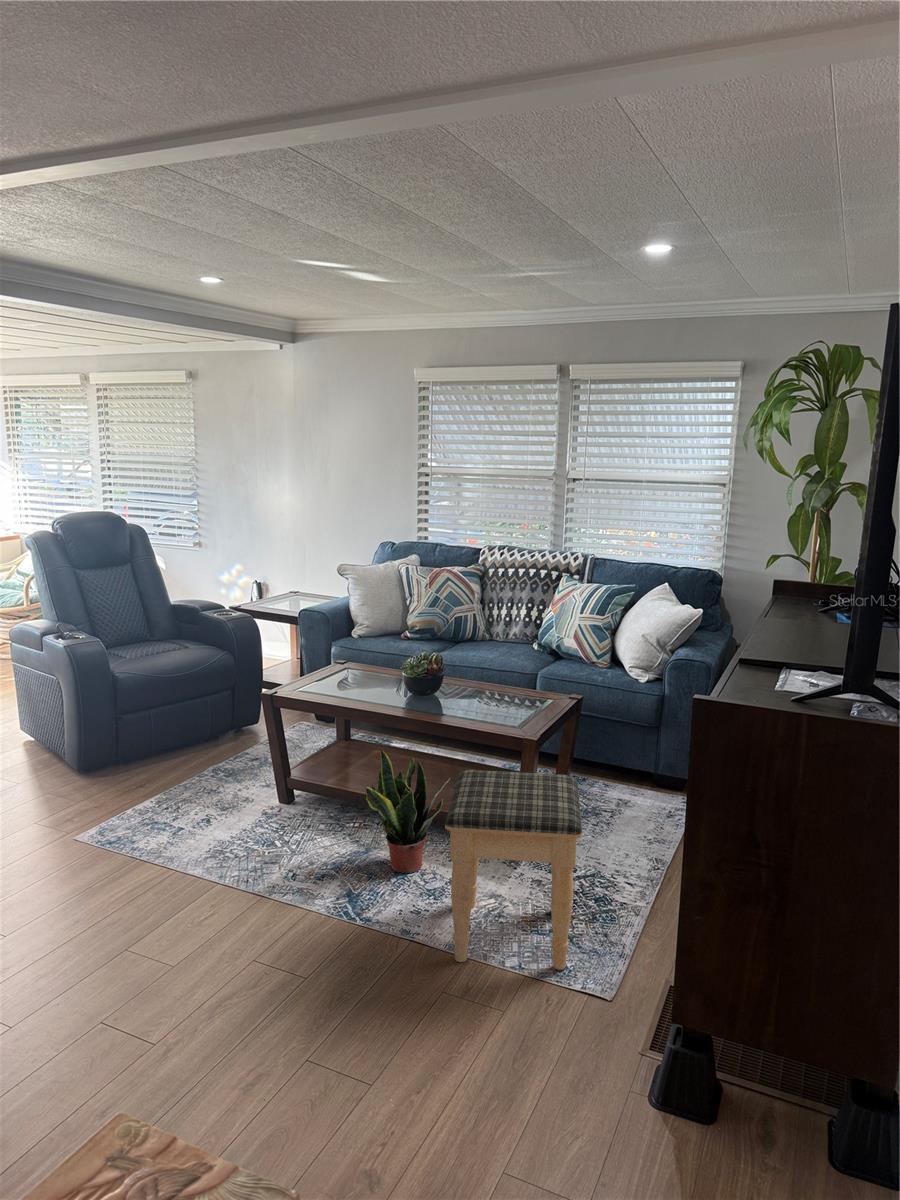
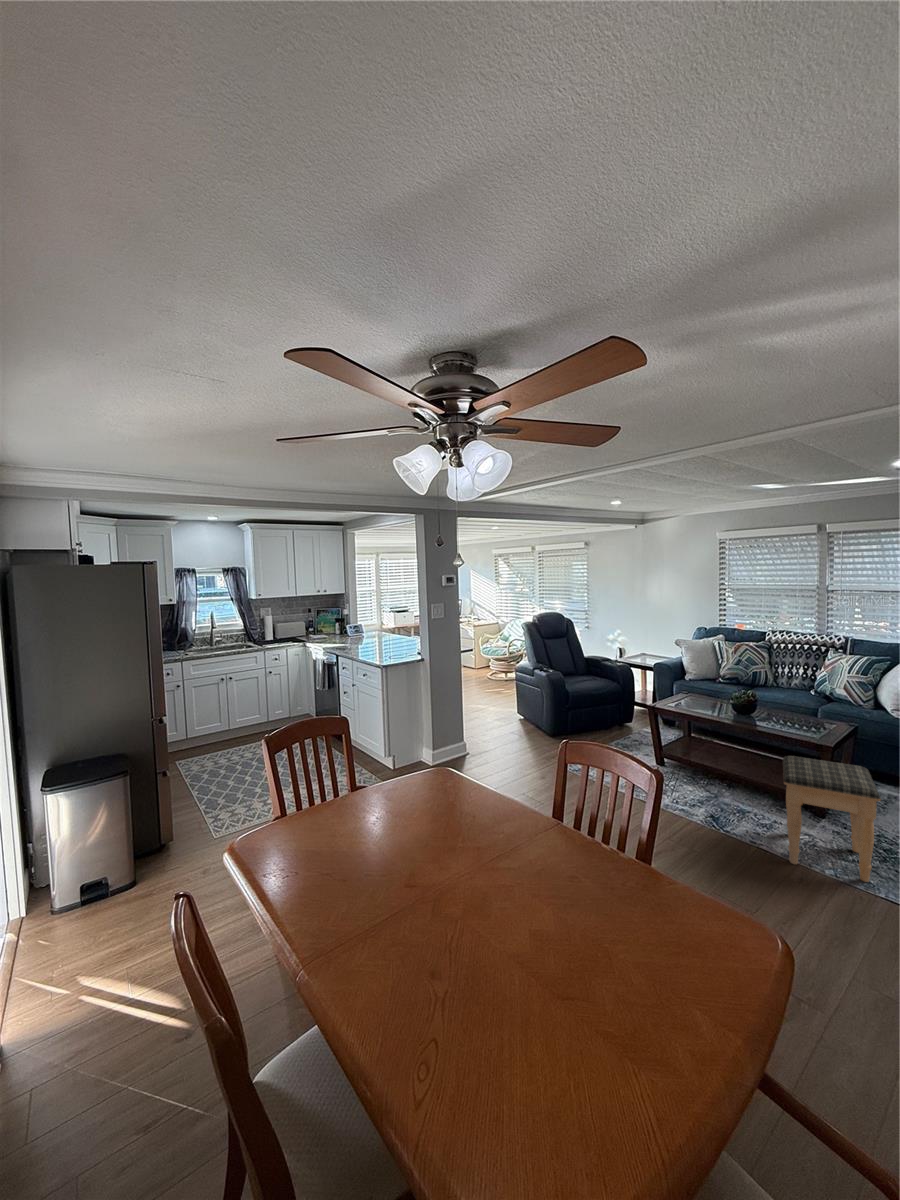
potted plant: present [366,749,450,873] -> none [721,740,772,813]

